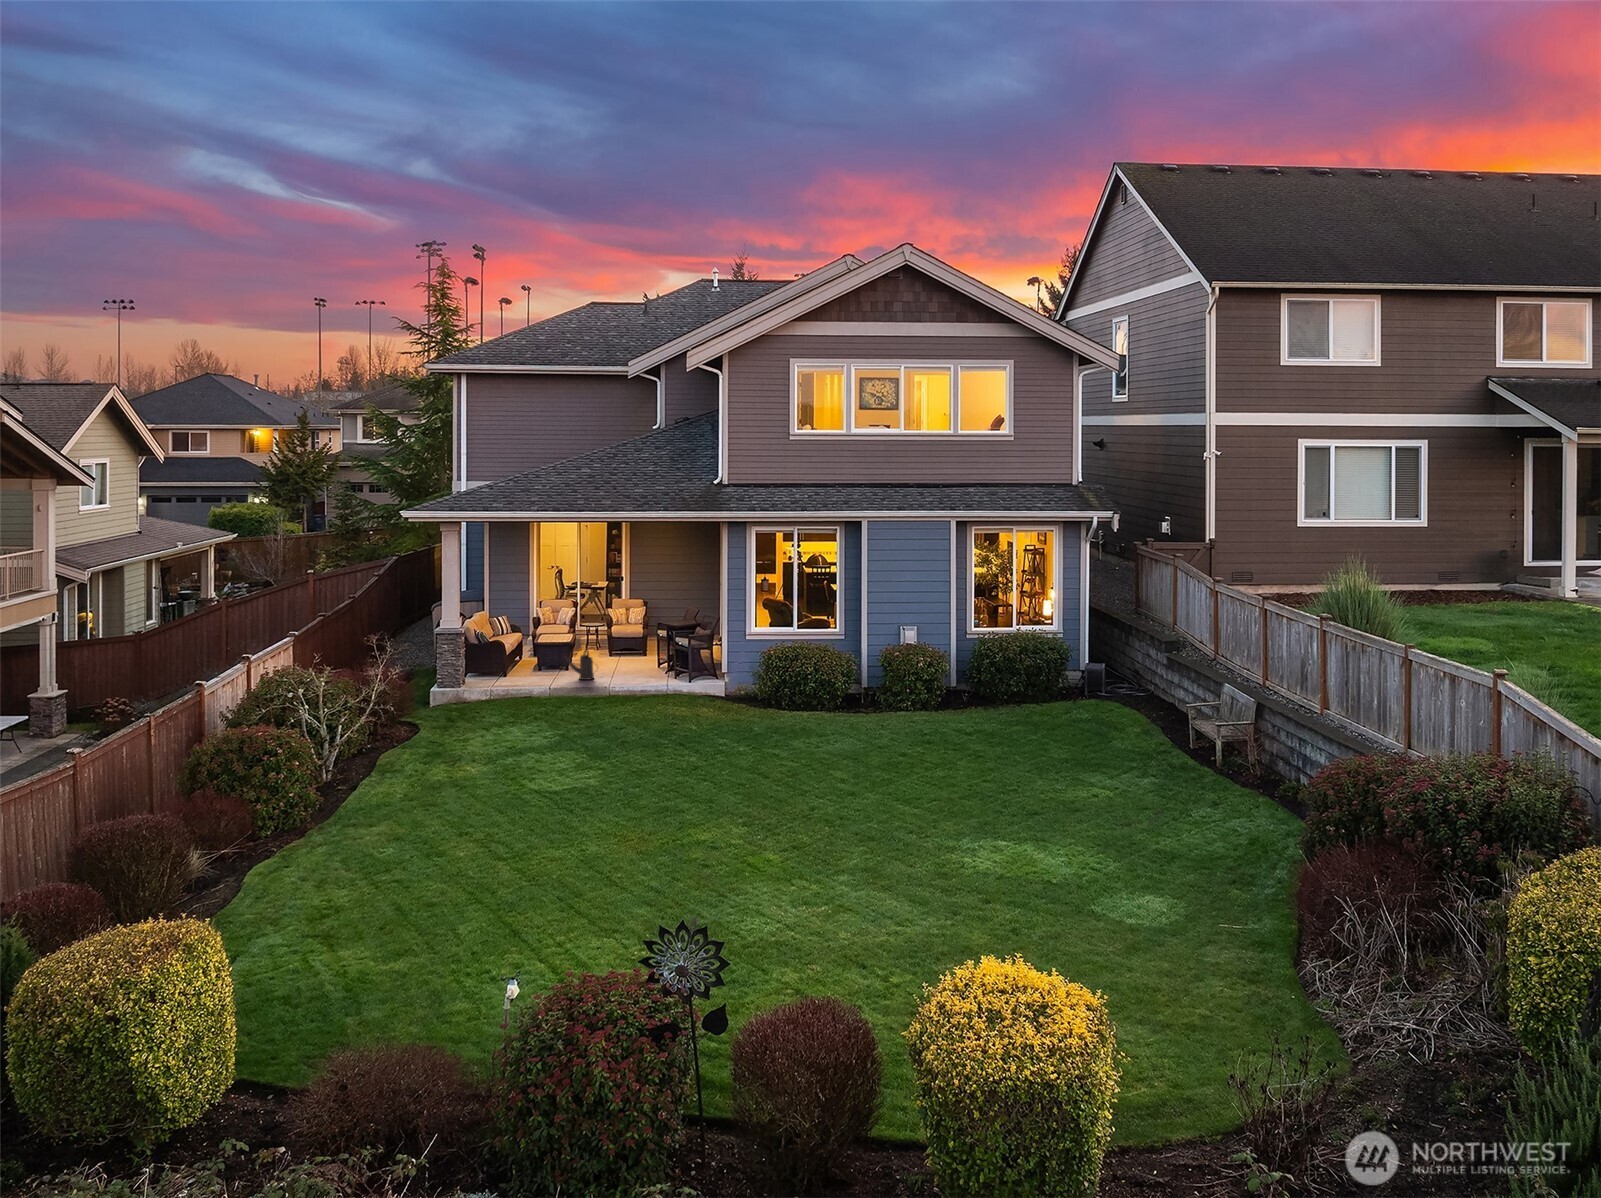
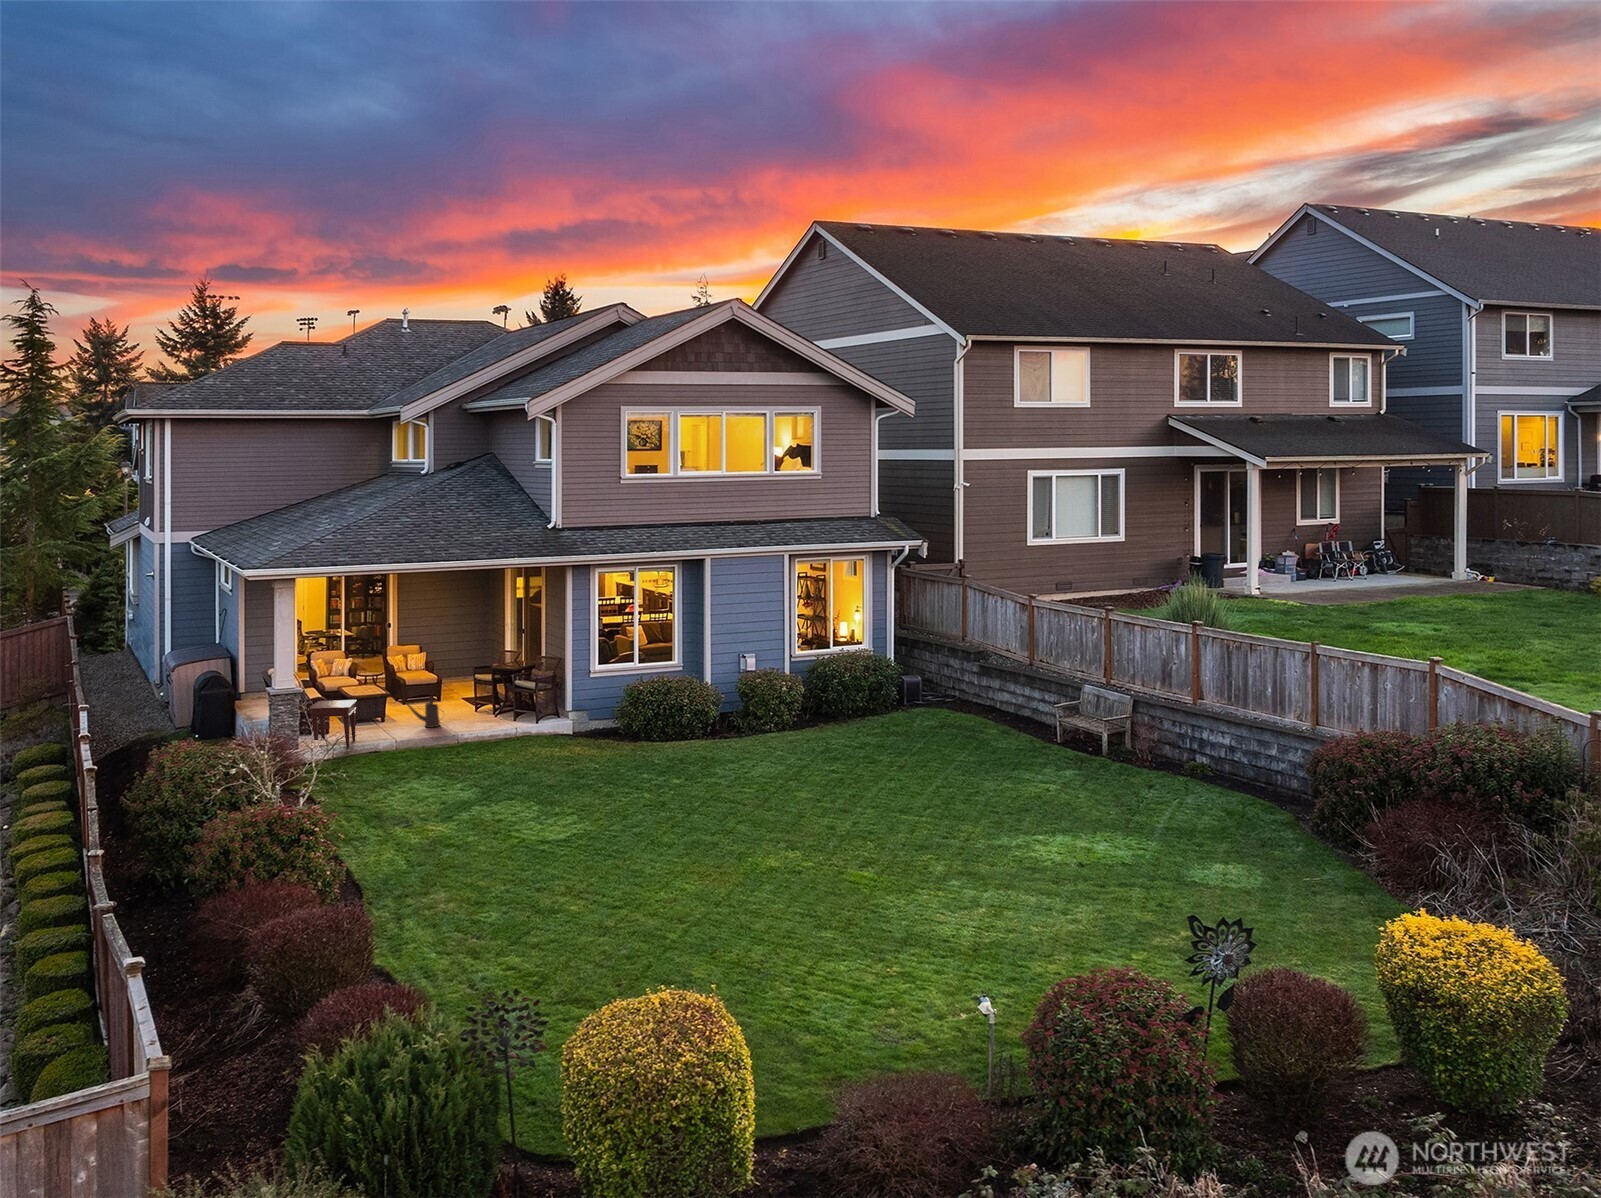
side table: none [457,645,508,691] -> present [309,700,357,748]

